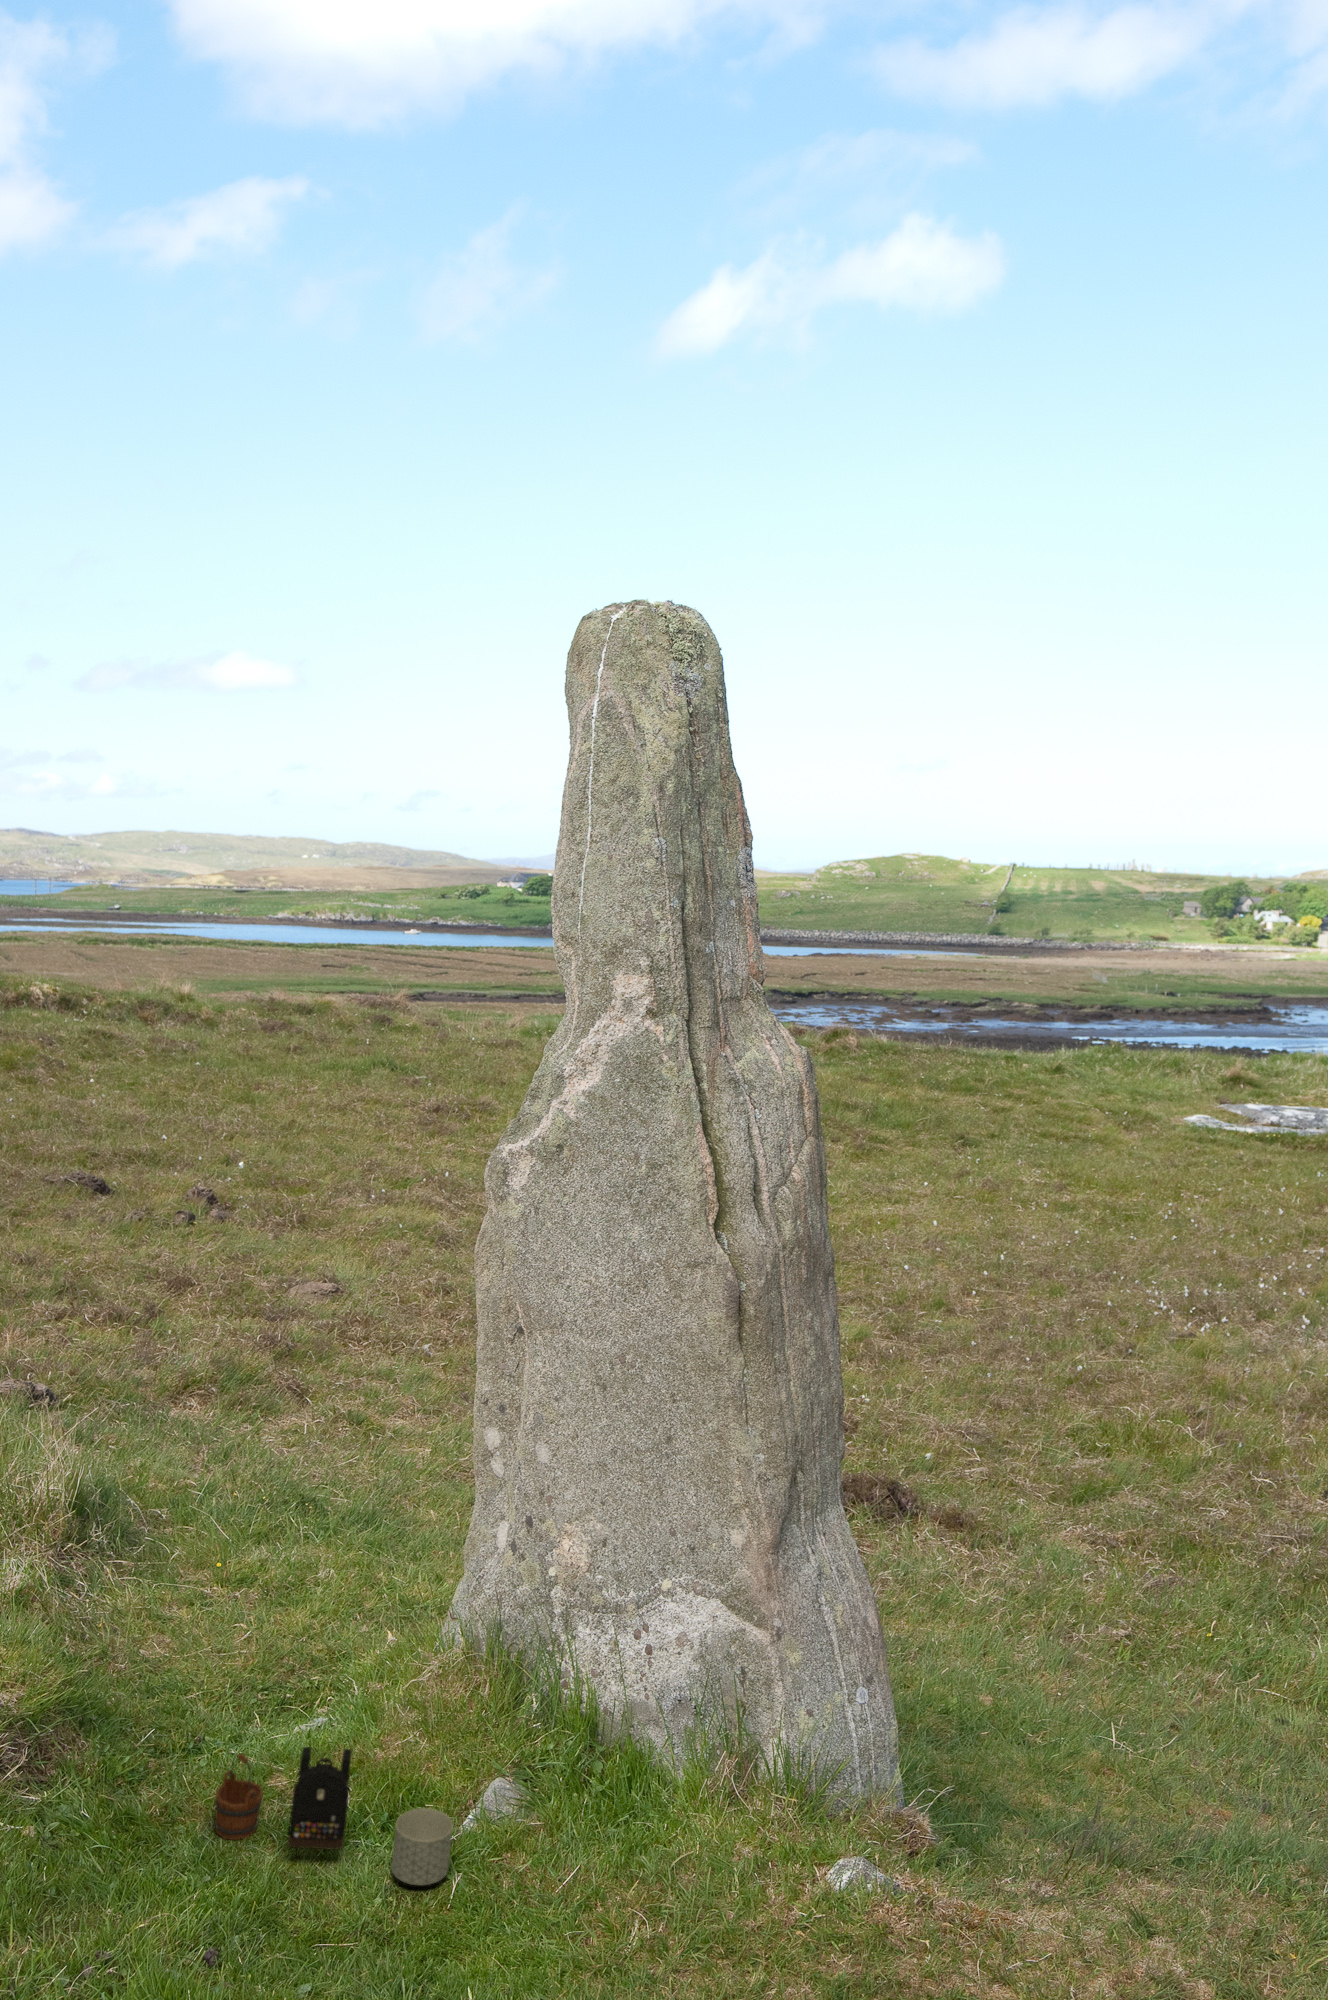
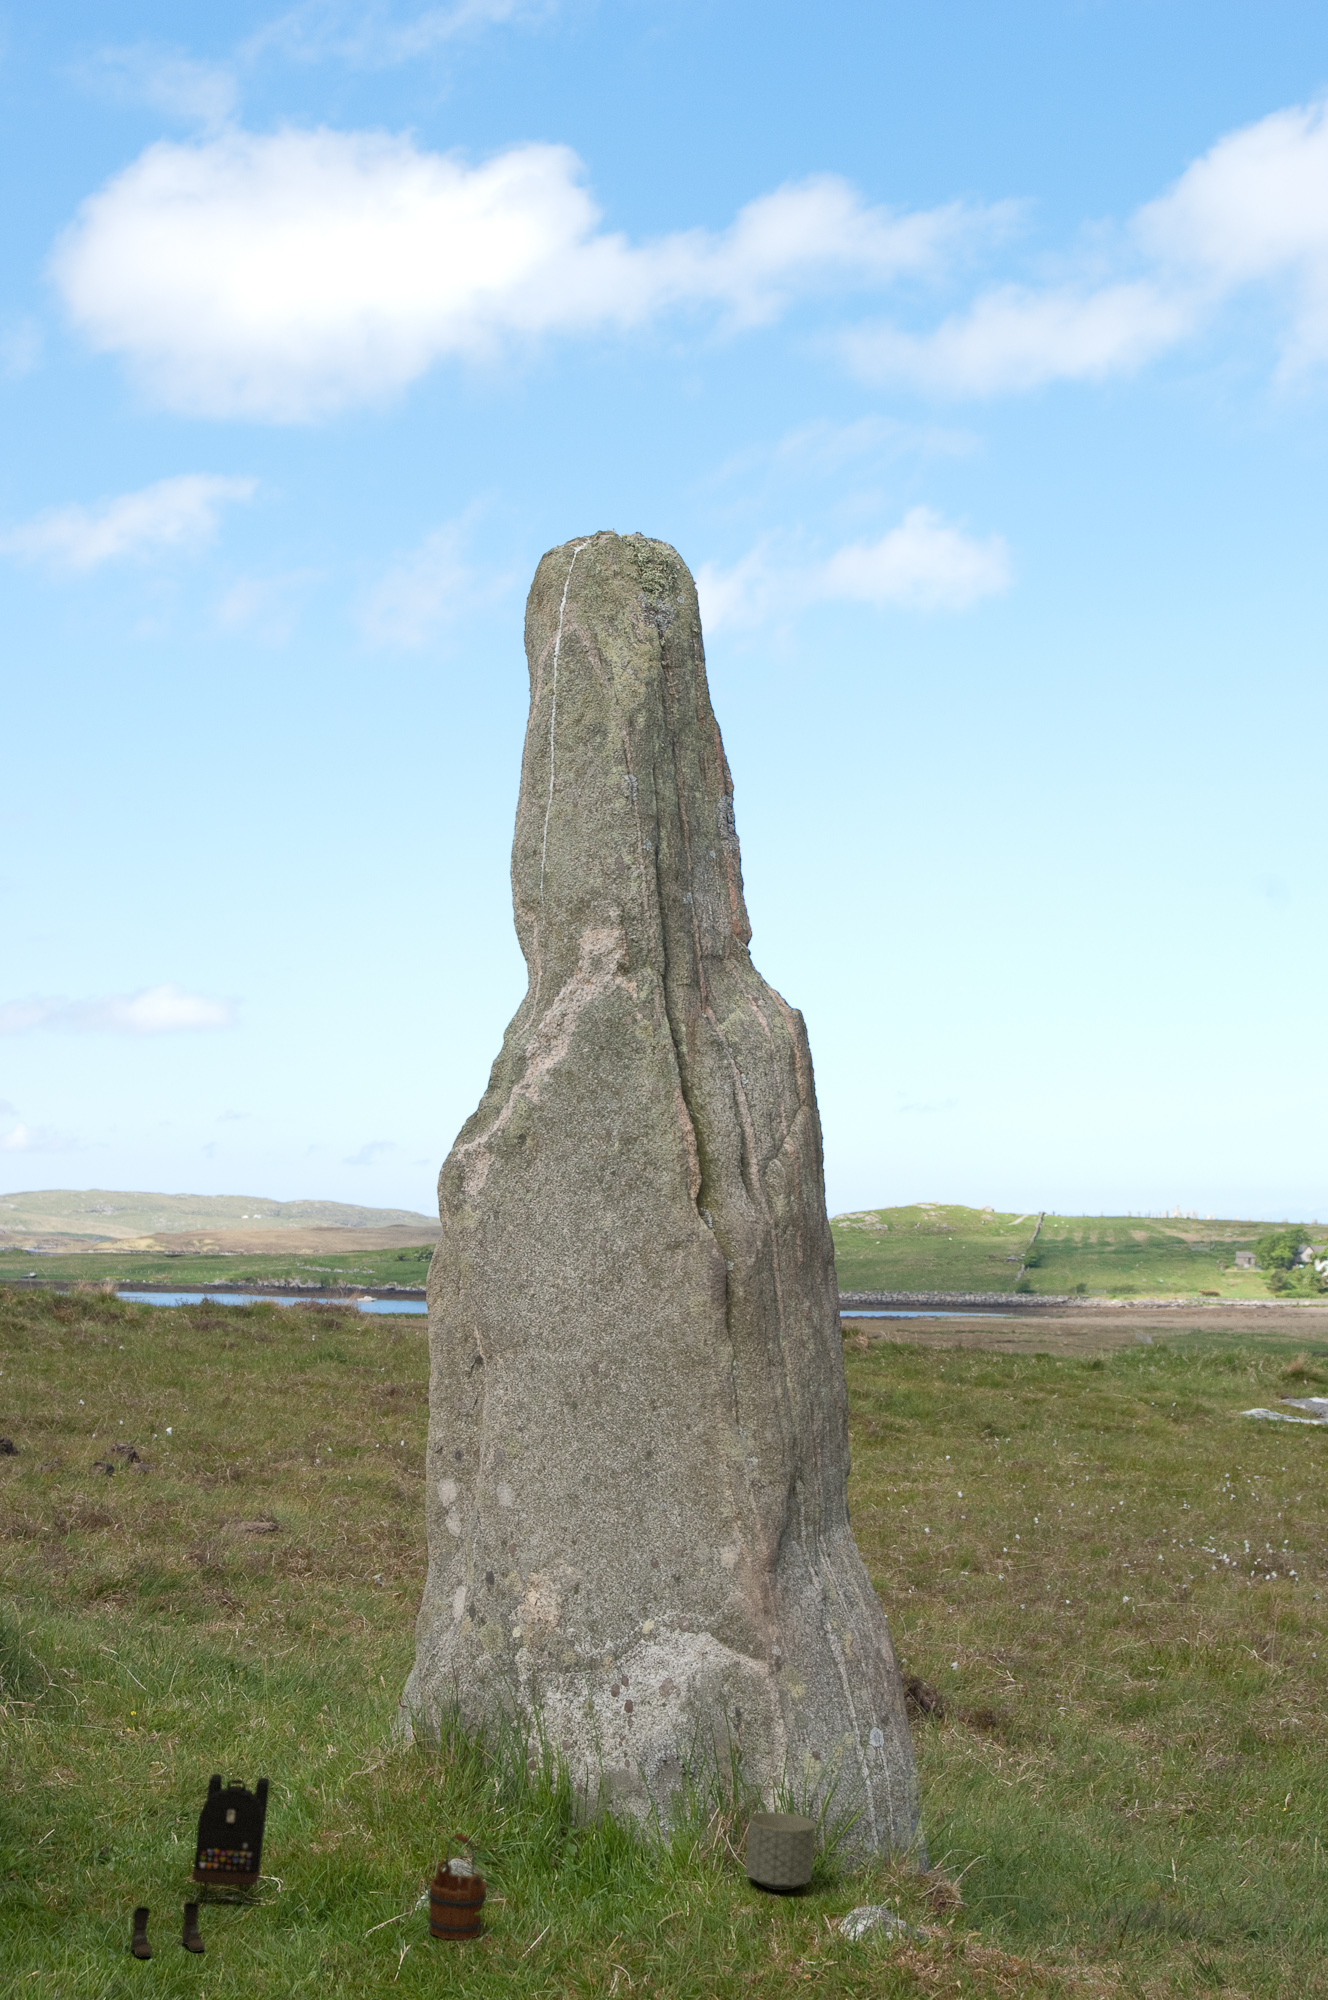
wooden bucket: present [215,1754,263,1840] -> present [428,1833,487,1940]
planter: present [391,1808,453,1885] -> present [746,1812,815,1890]
boots: none [239,1902,304,1966] -> present [131,1902,205,1957]

